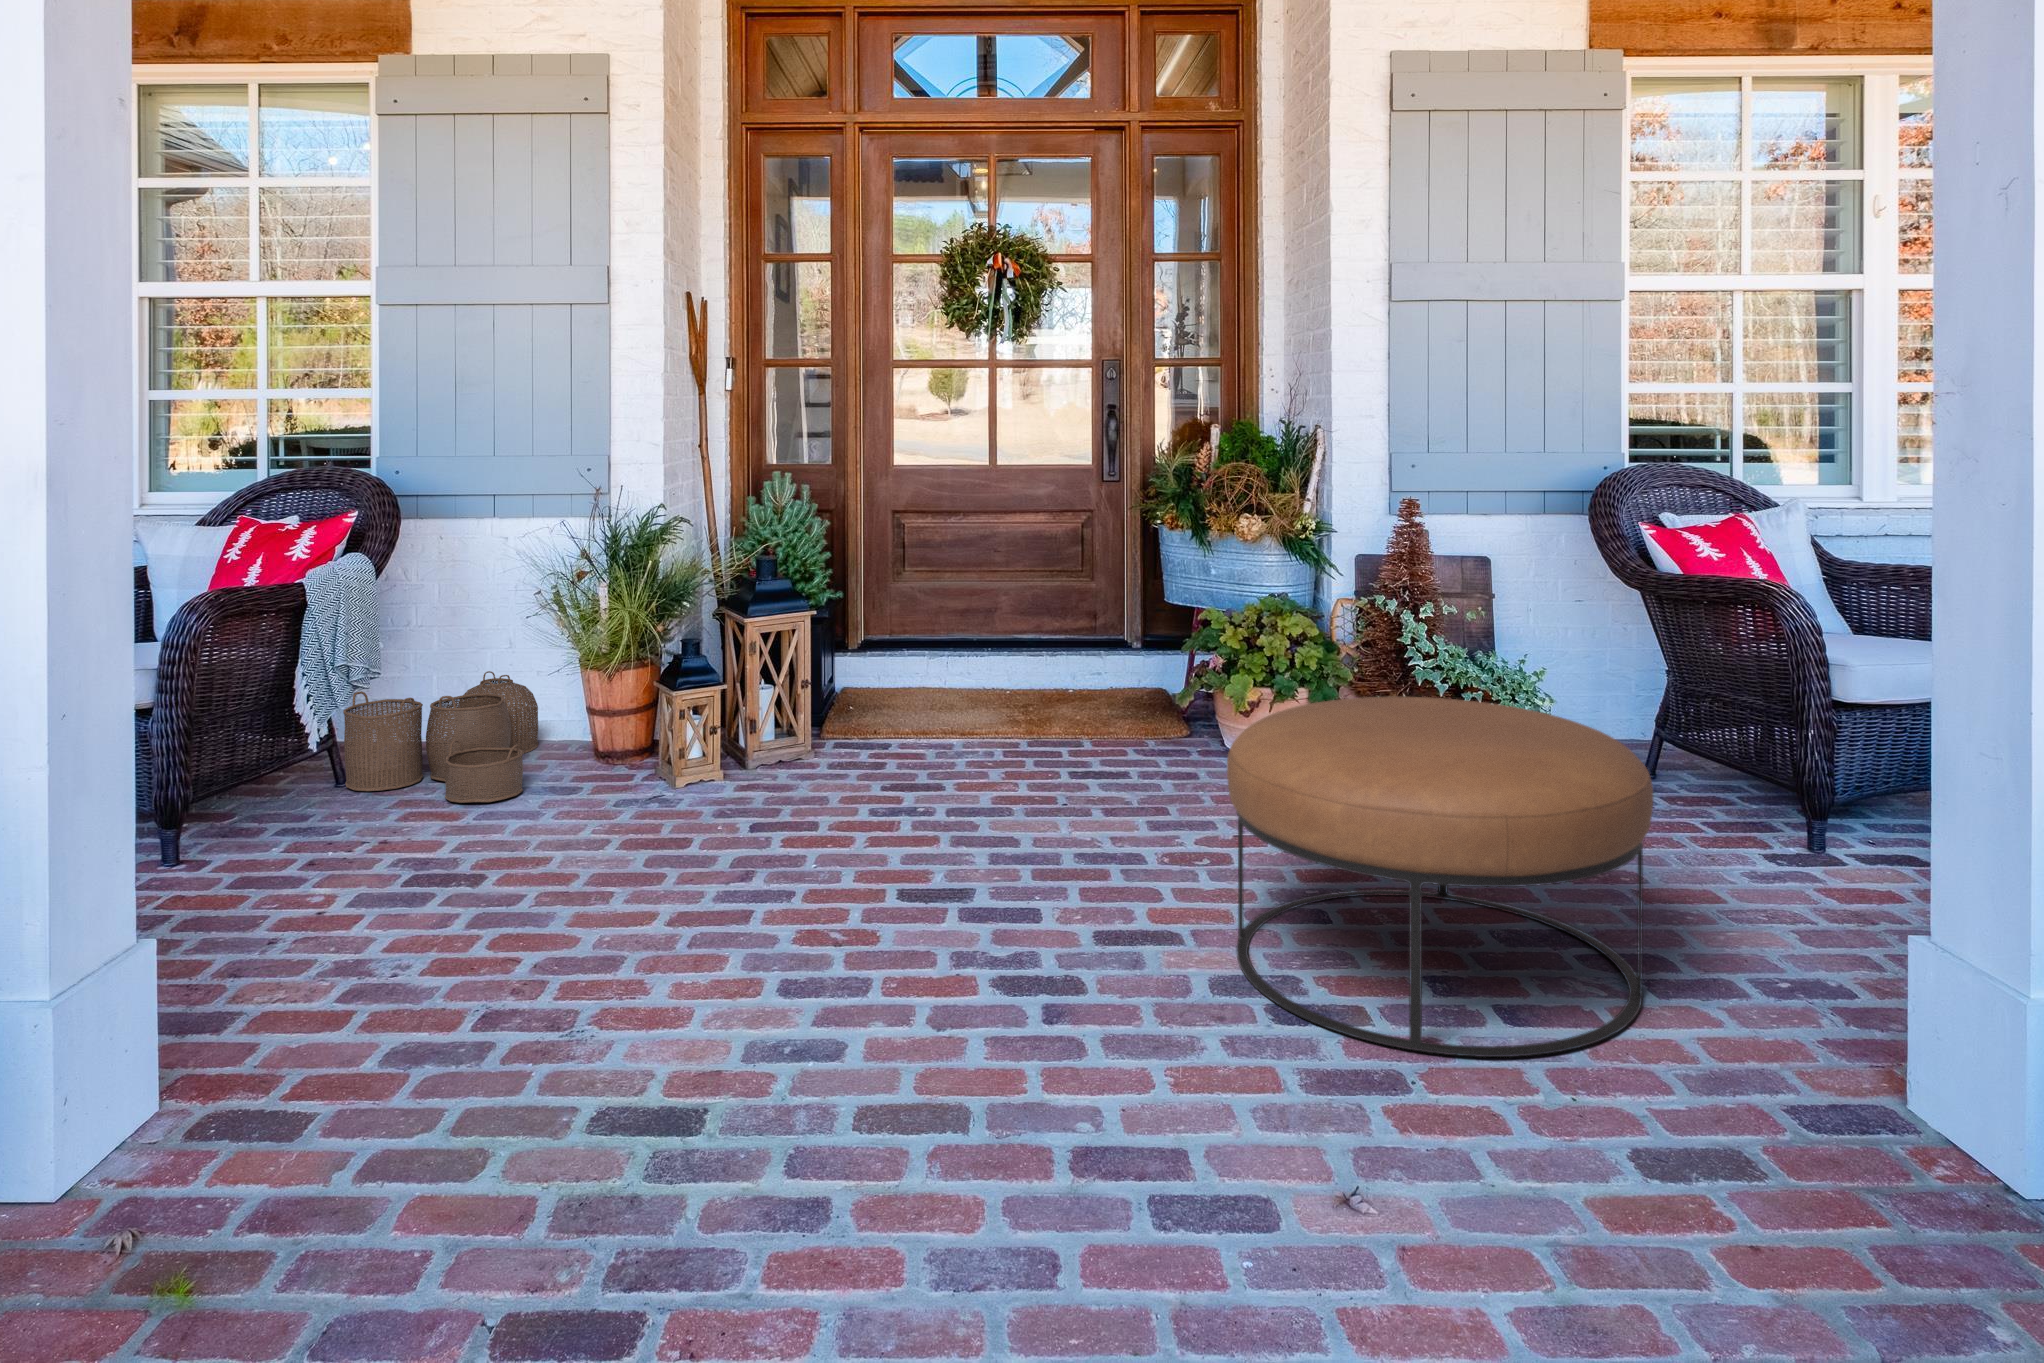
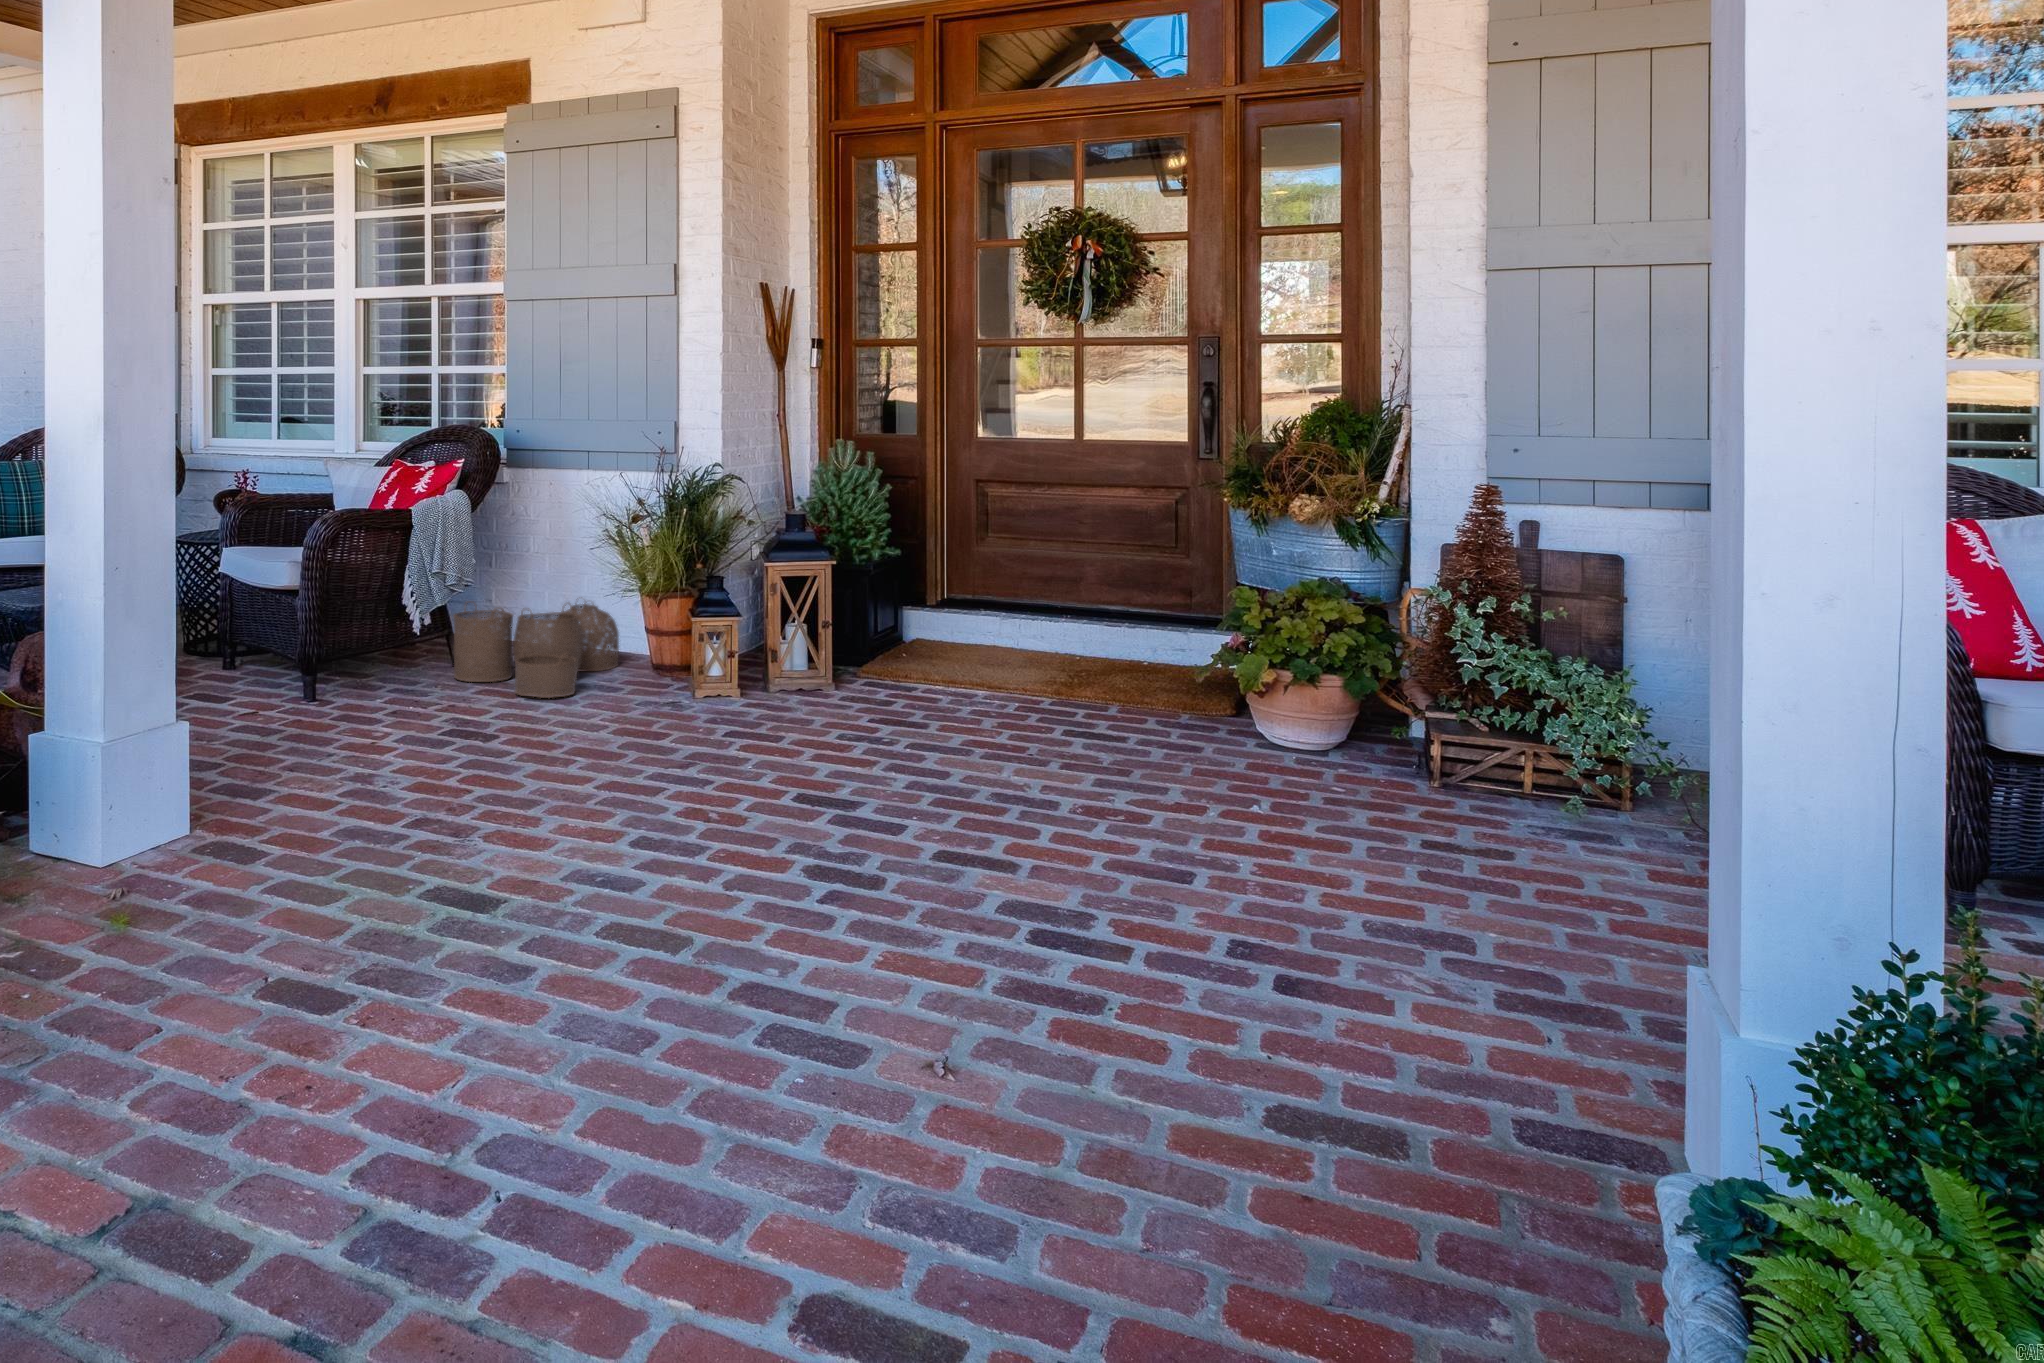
ottoman: present [1227,696,1653,1057] -> none [1041,649,1512,1012]

